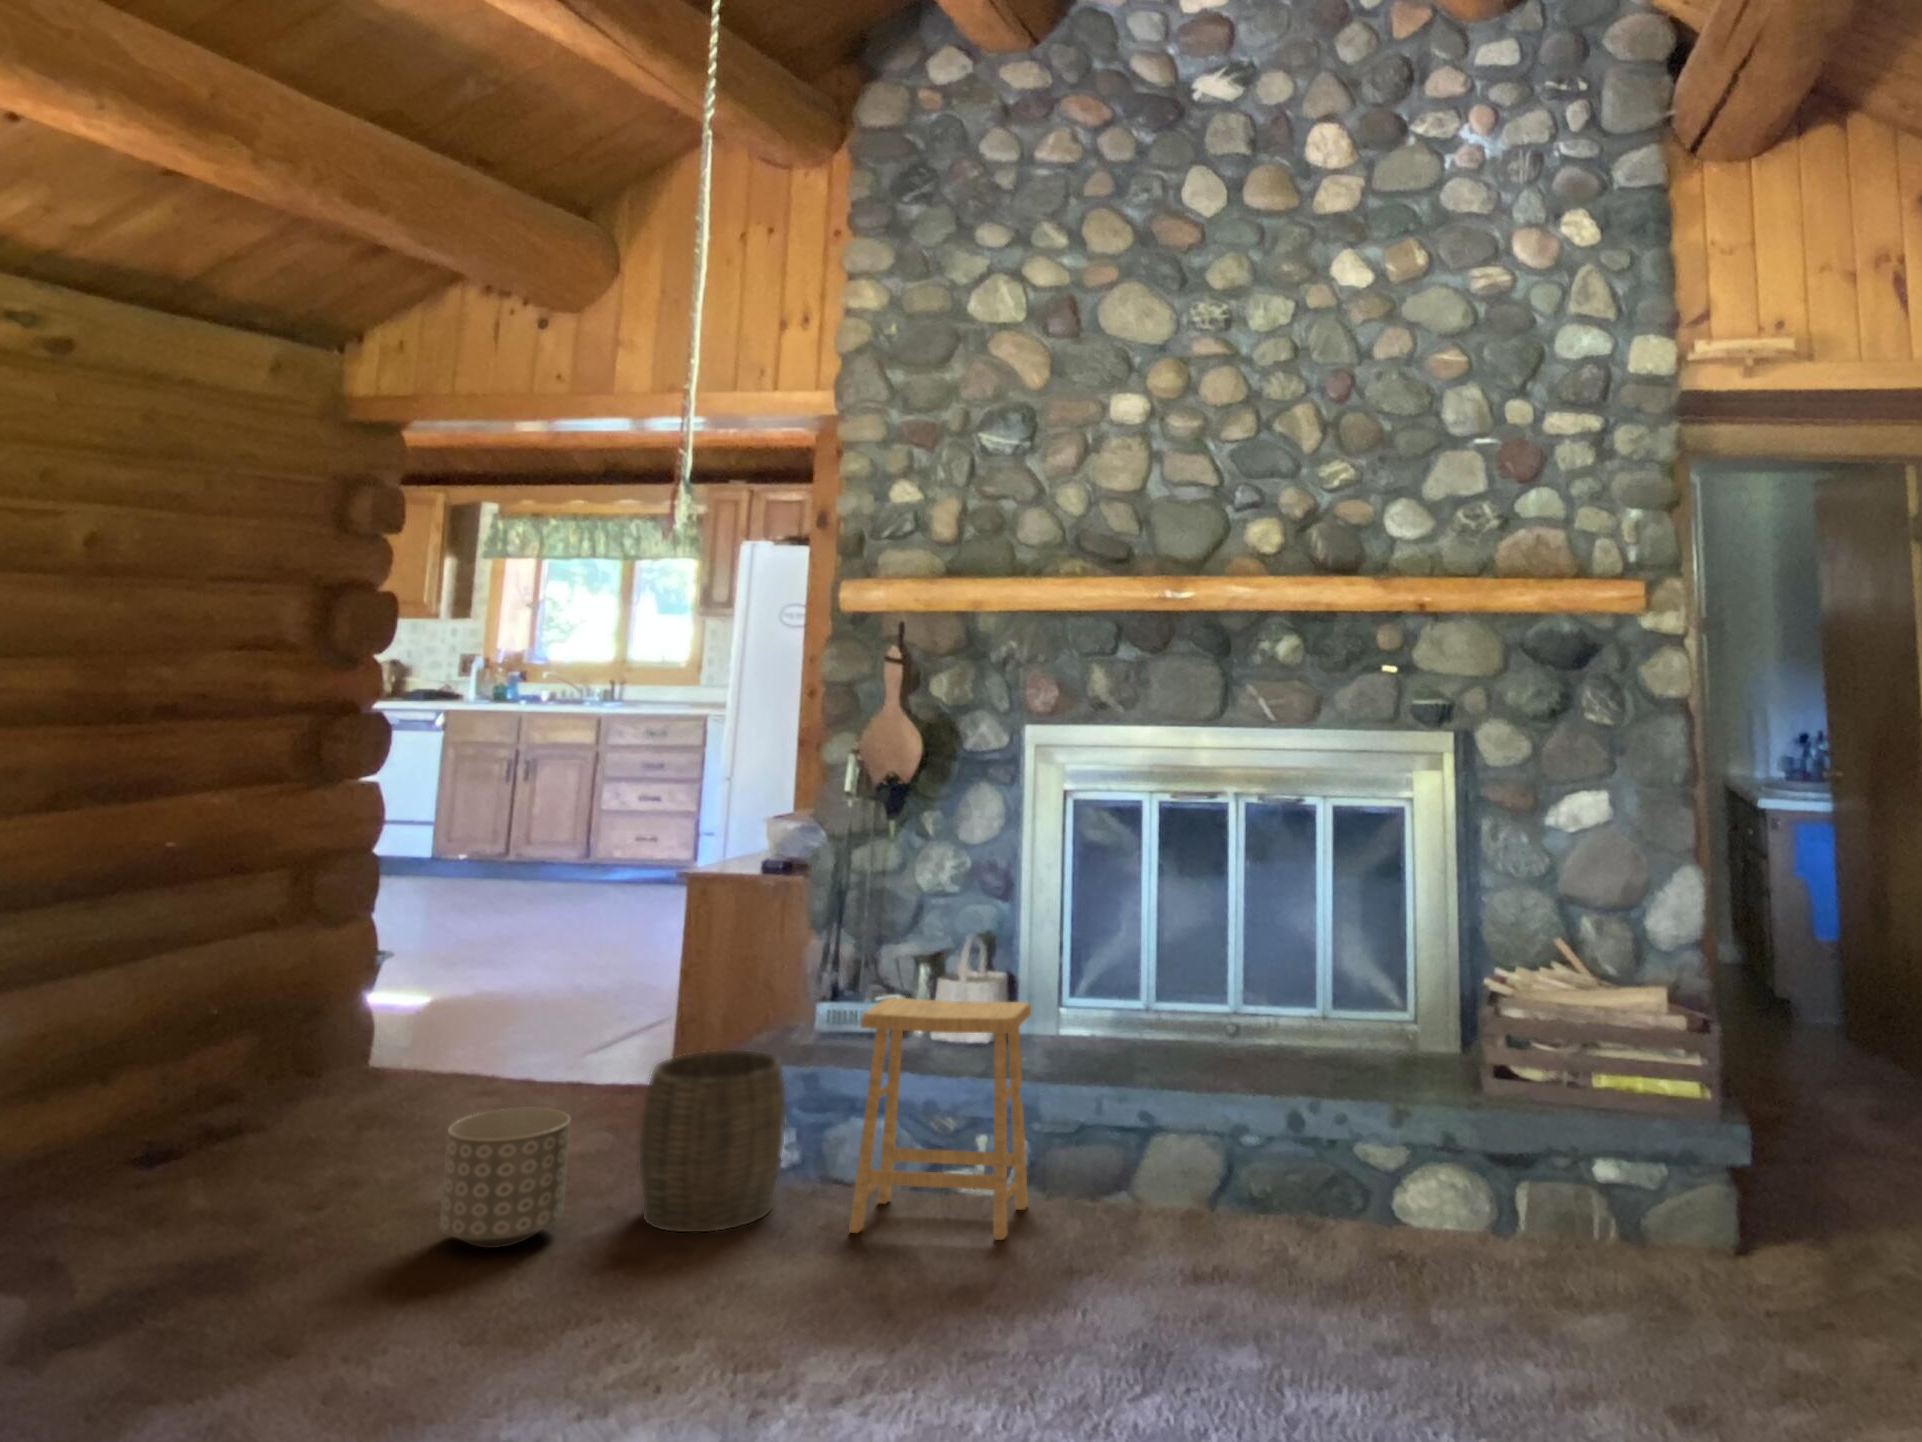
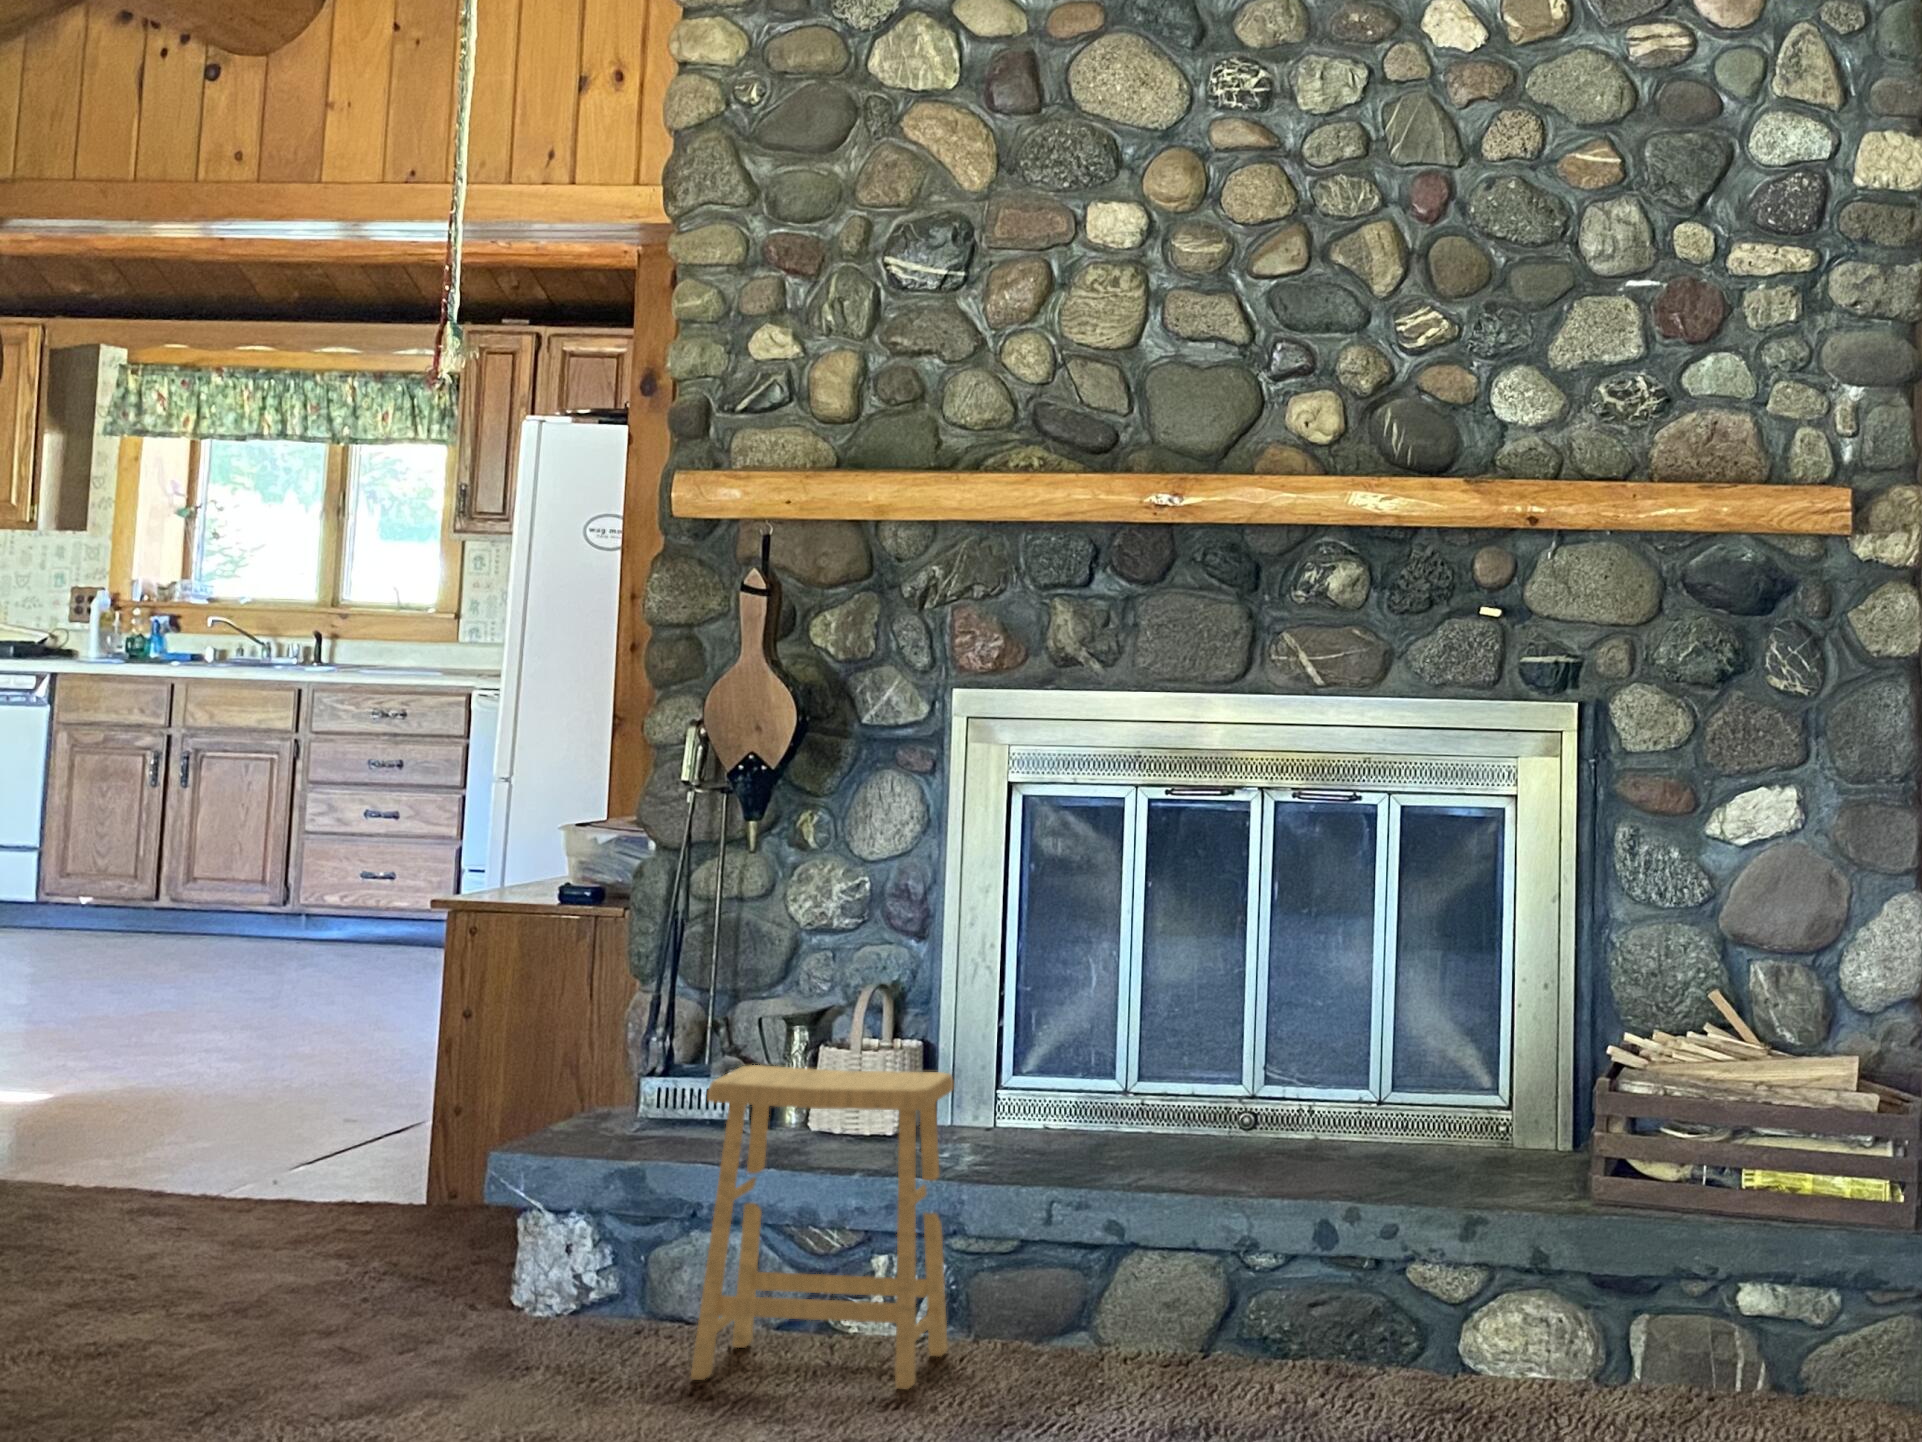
woven basket: present [639,1050,786,1232] -> none [391,1138,599,1378]
planter: present [439,1108,570,1248] -> none [106,1209,290,1392]

